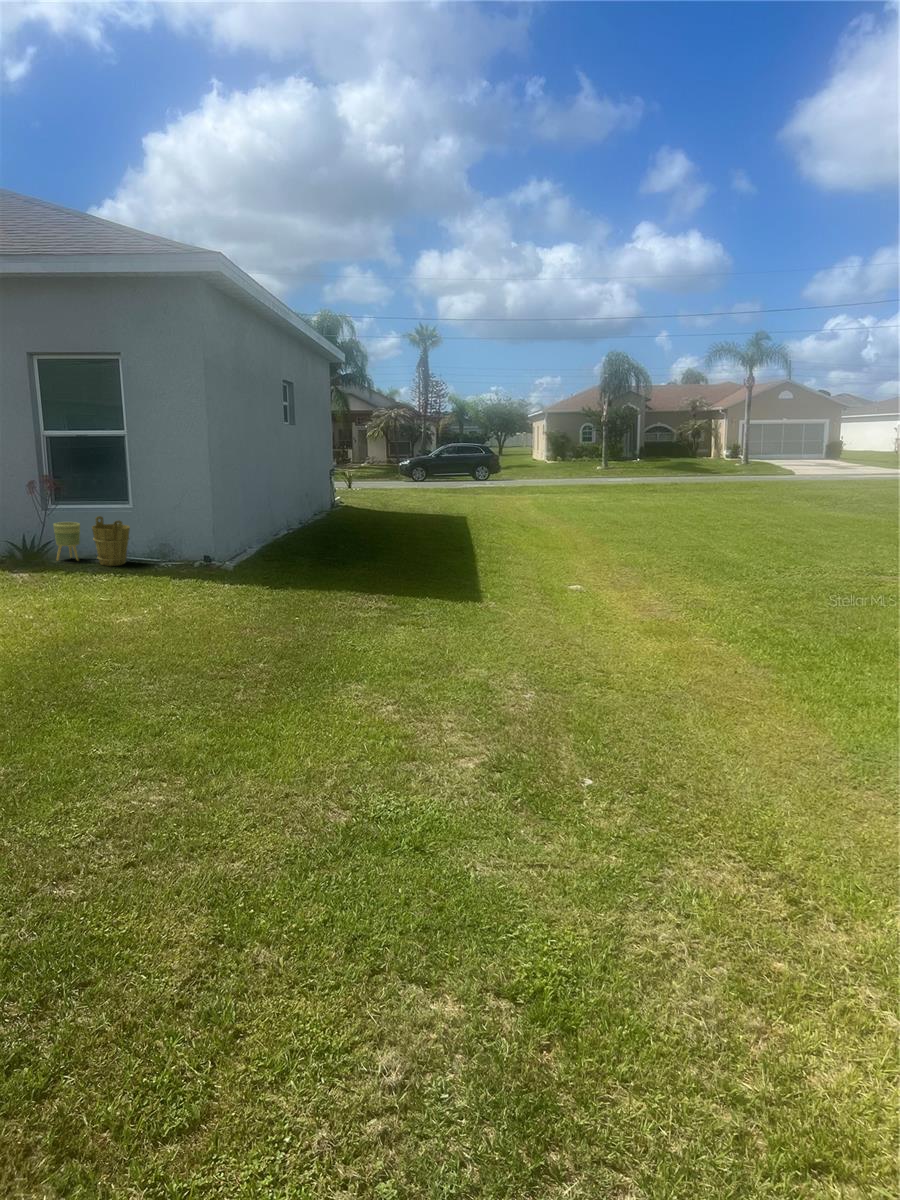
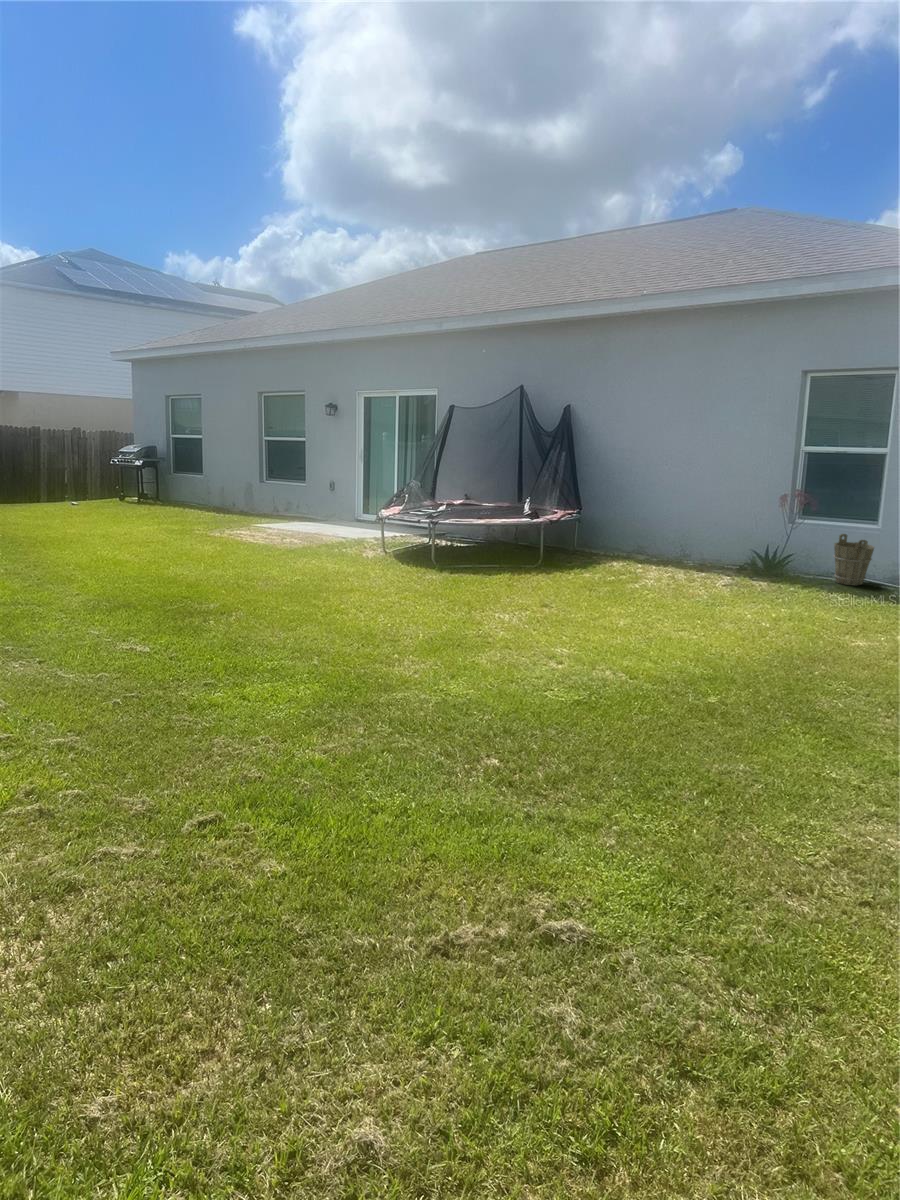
planter: present [54,522,80,561] -> none [793,537,823,576]

